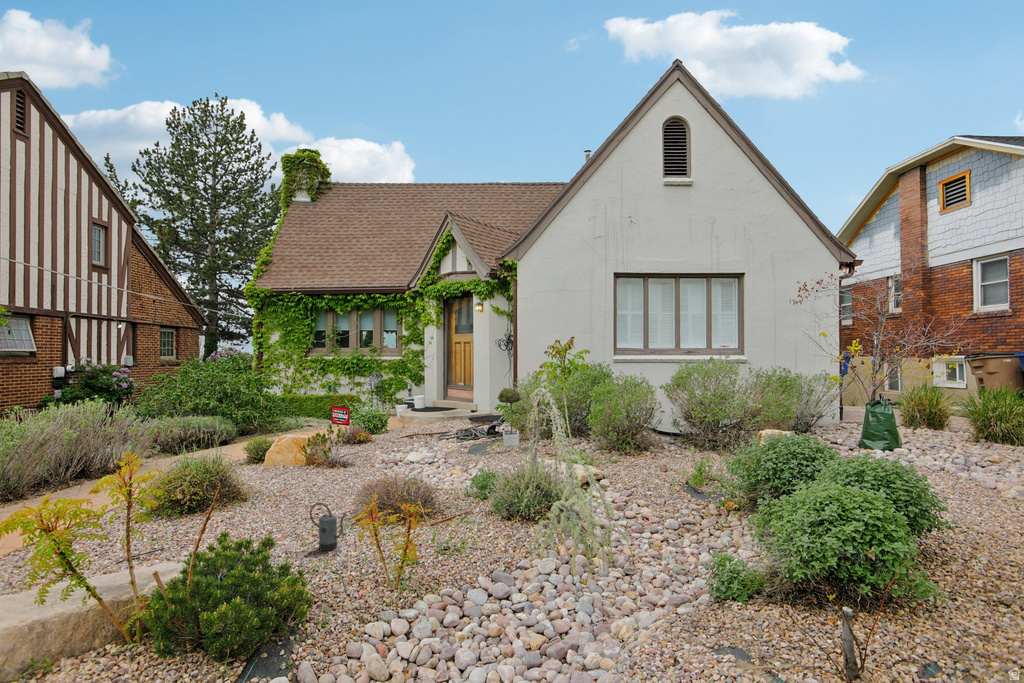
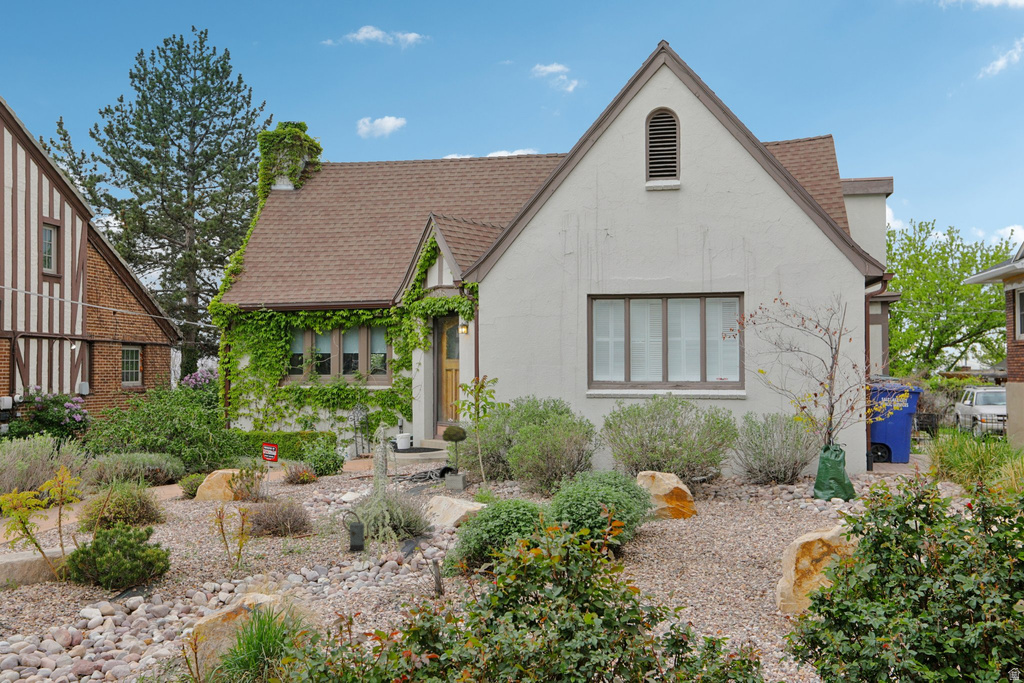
watering can: present [310,503,346,551] -> present [343,512,371,550]

